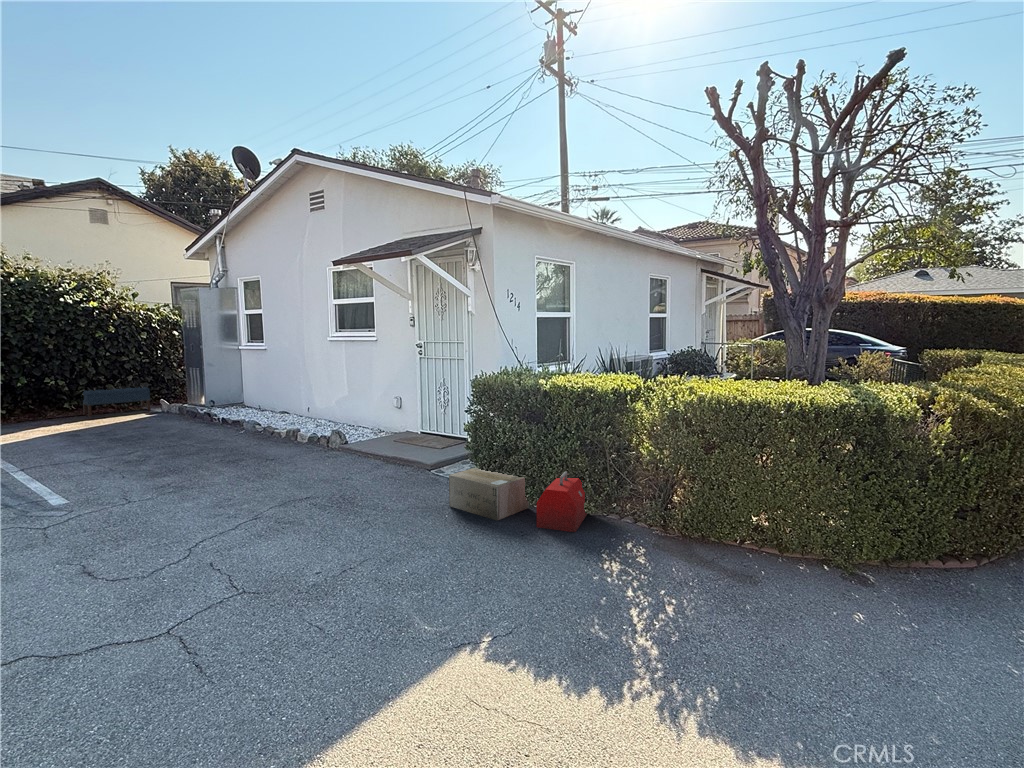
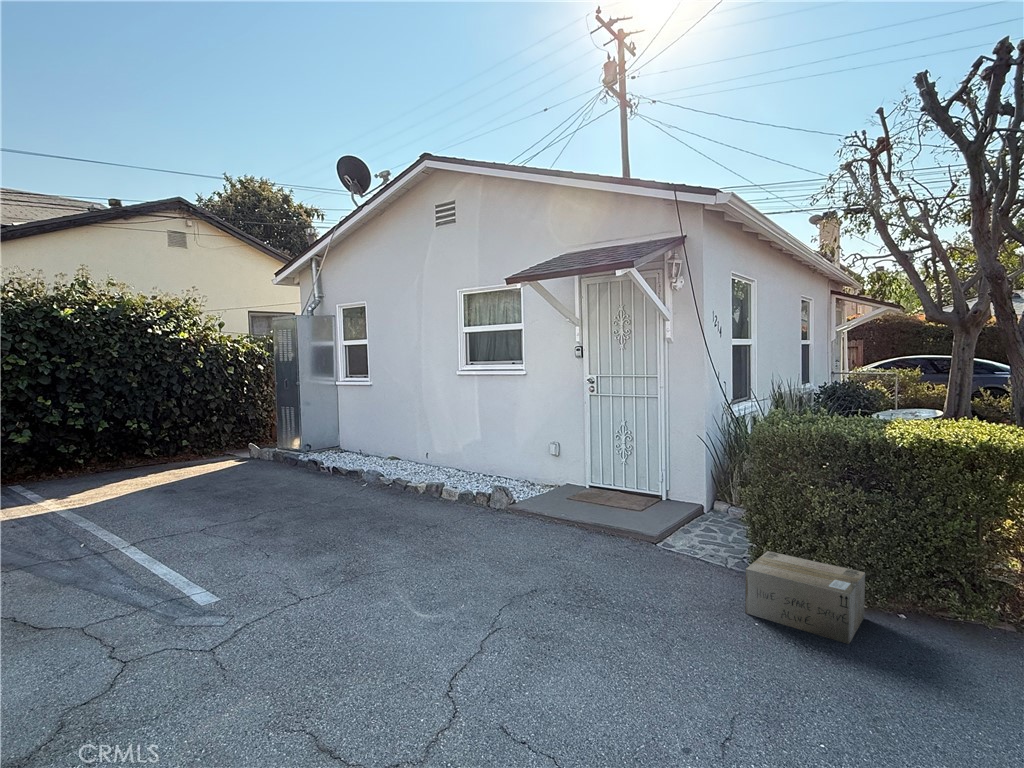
bench: present [83,387,150,417] -> none [163,427,237,464]
toolbox: present [537,471,587,532] -> none [901,570,1003,672]

